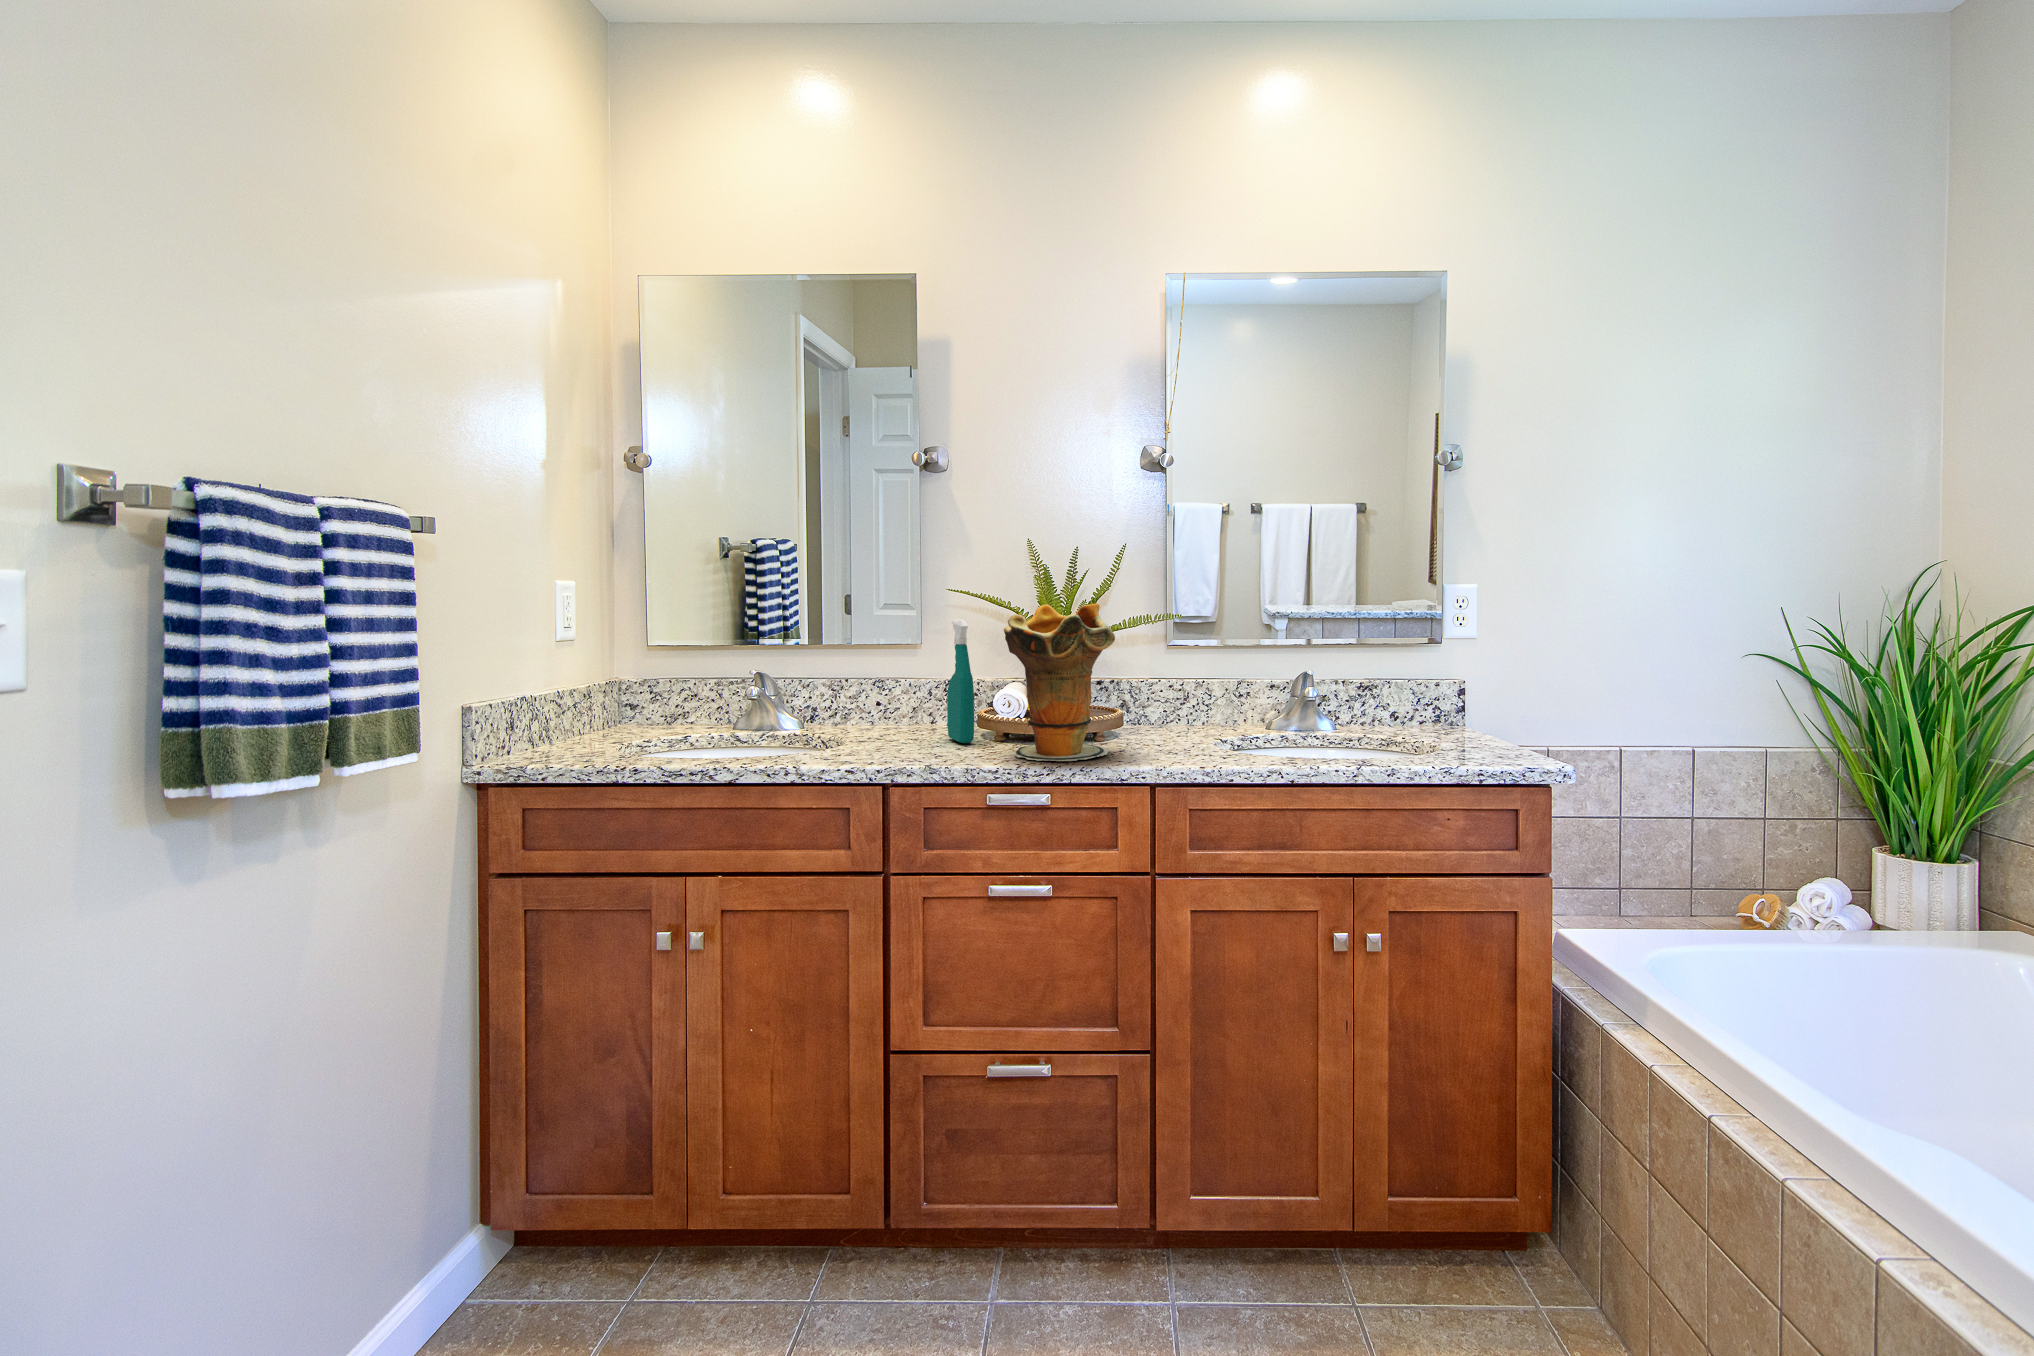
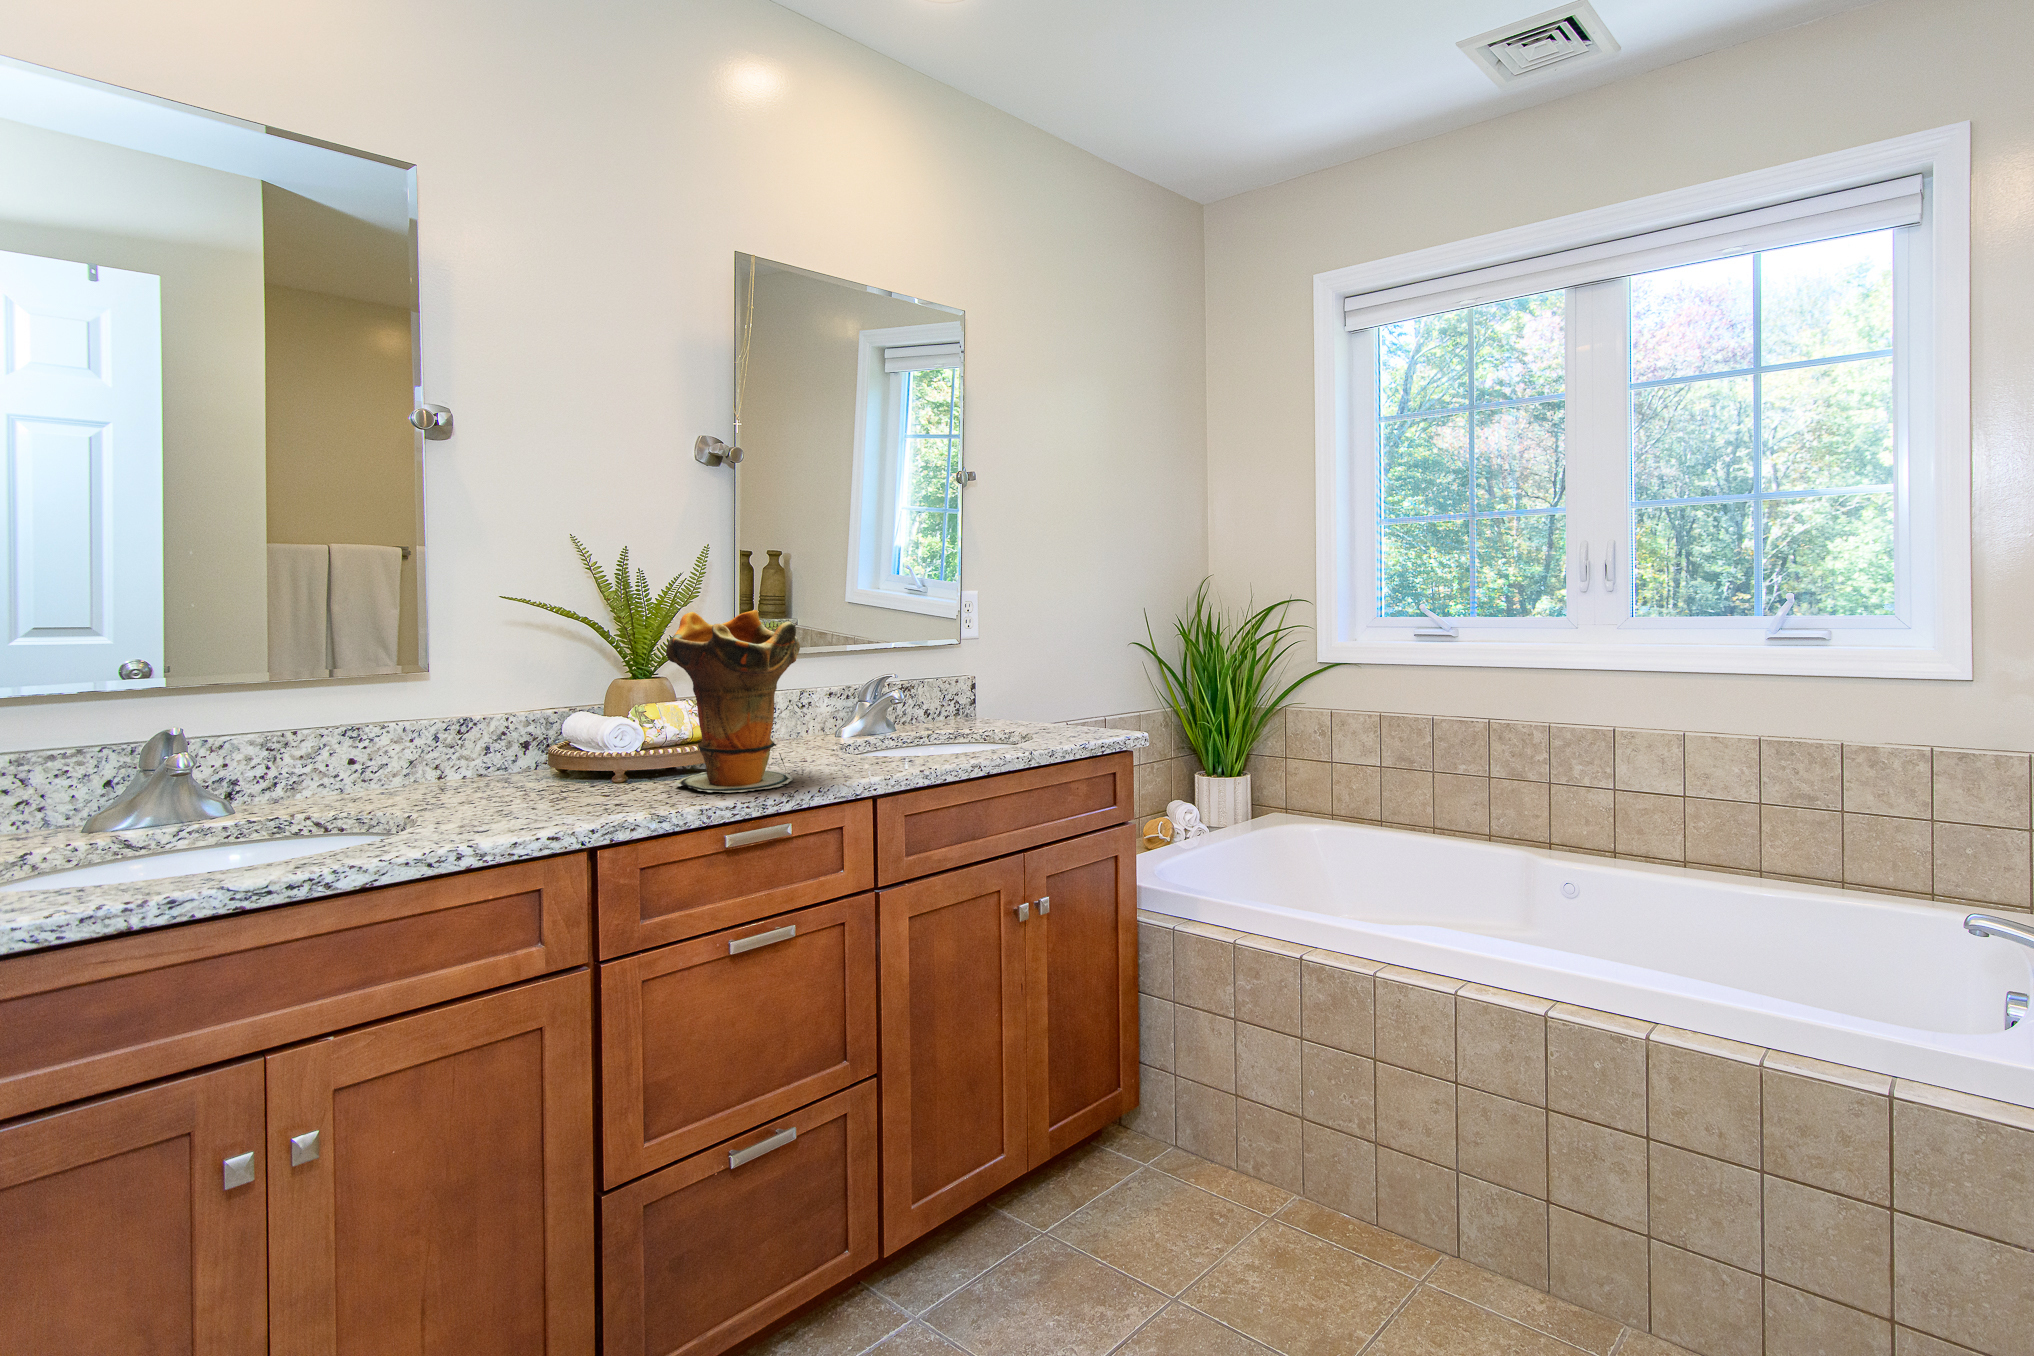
spray bottle: present [947,619,974,743] -> none [525,633,590,792]

